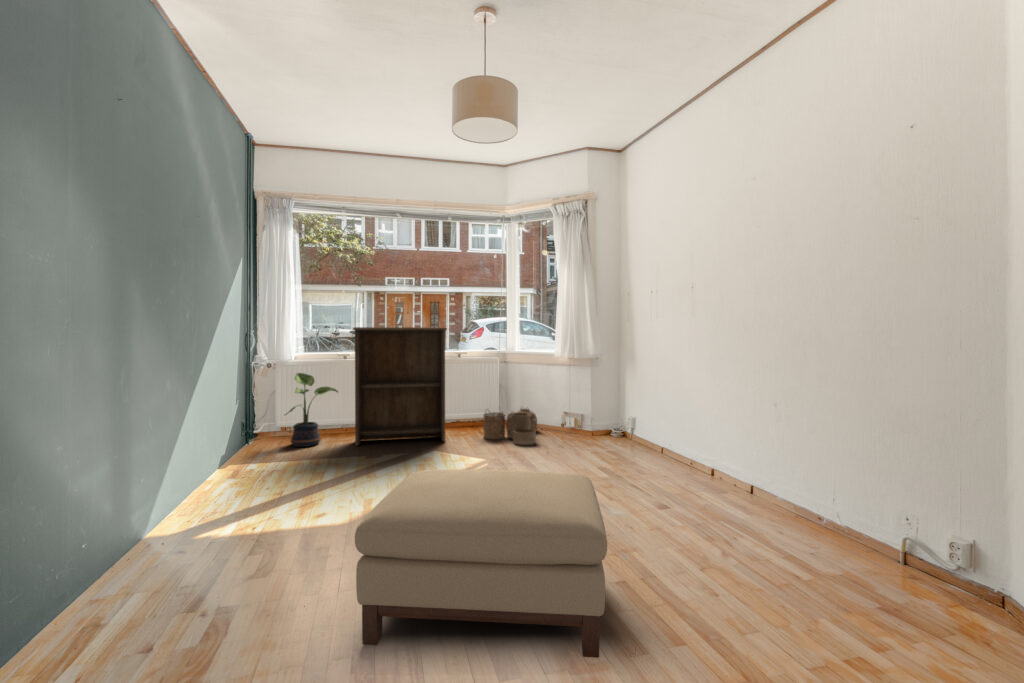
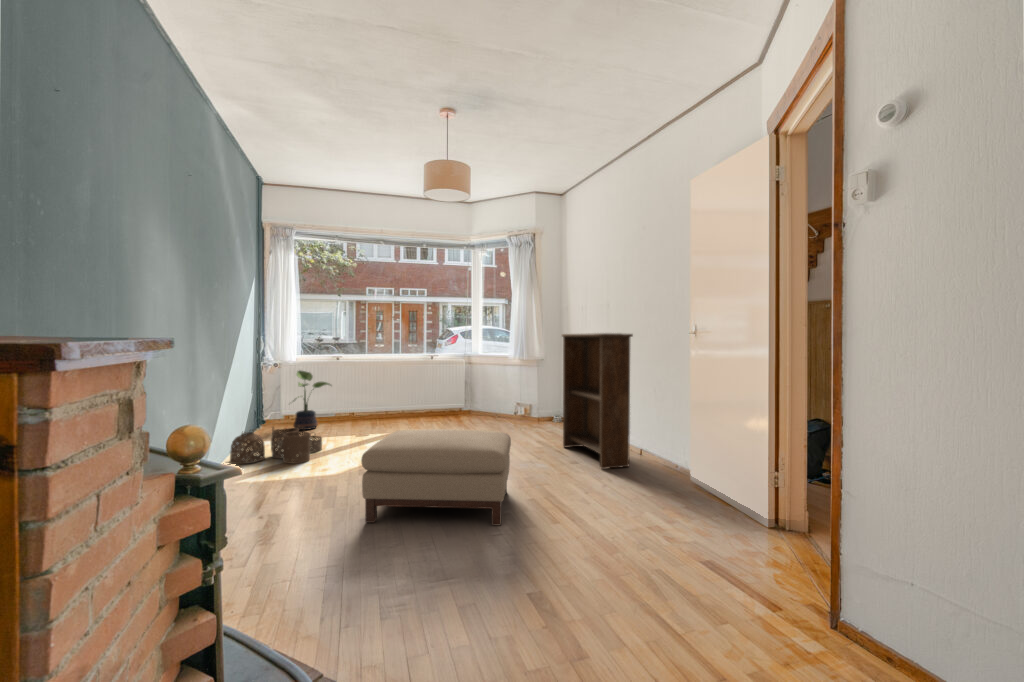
bookshelf: present [353,327,447,446] -> present [562,333,633,469]
woven basket: present [483,408,537,445] -> present [230,425,322,464]

